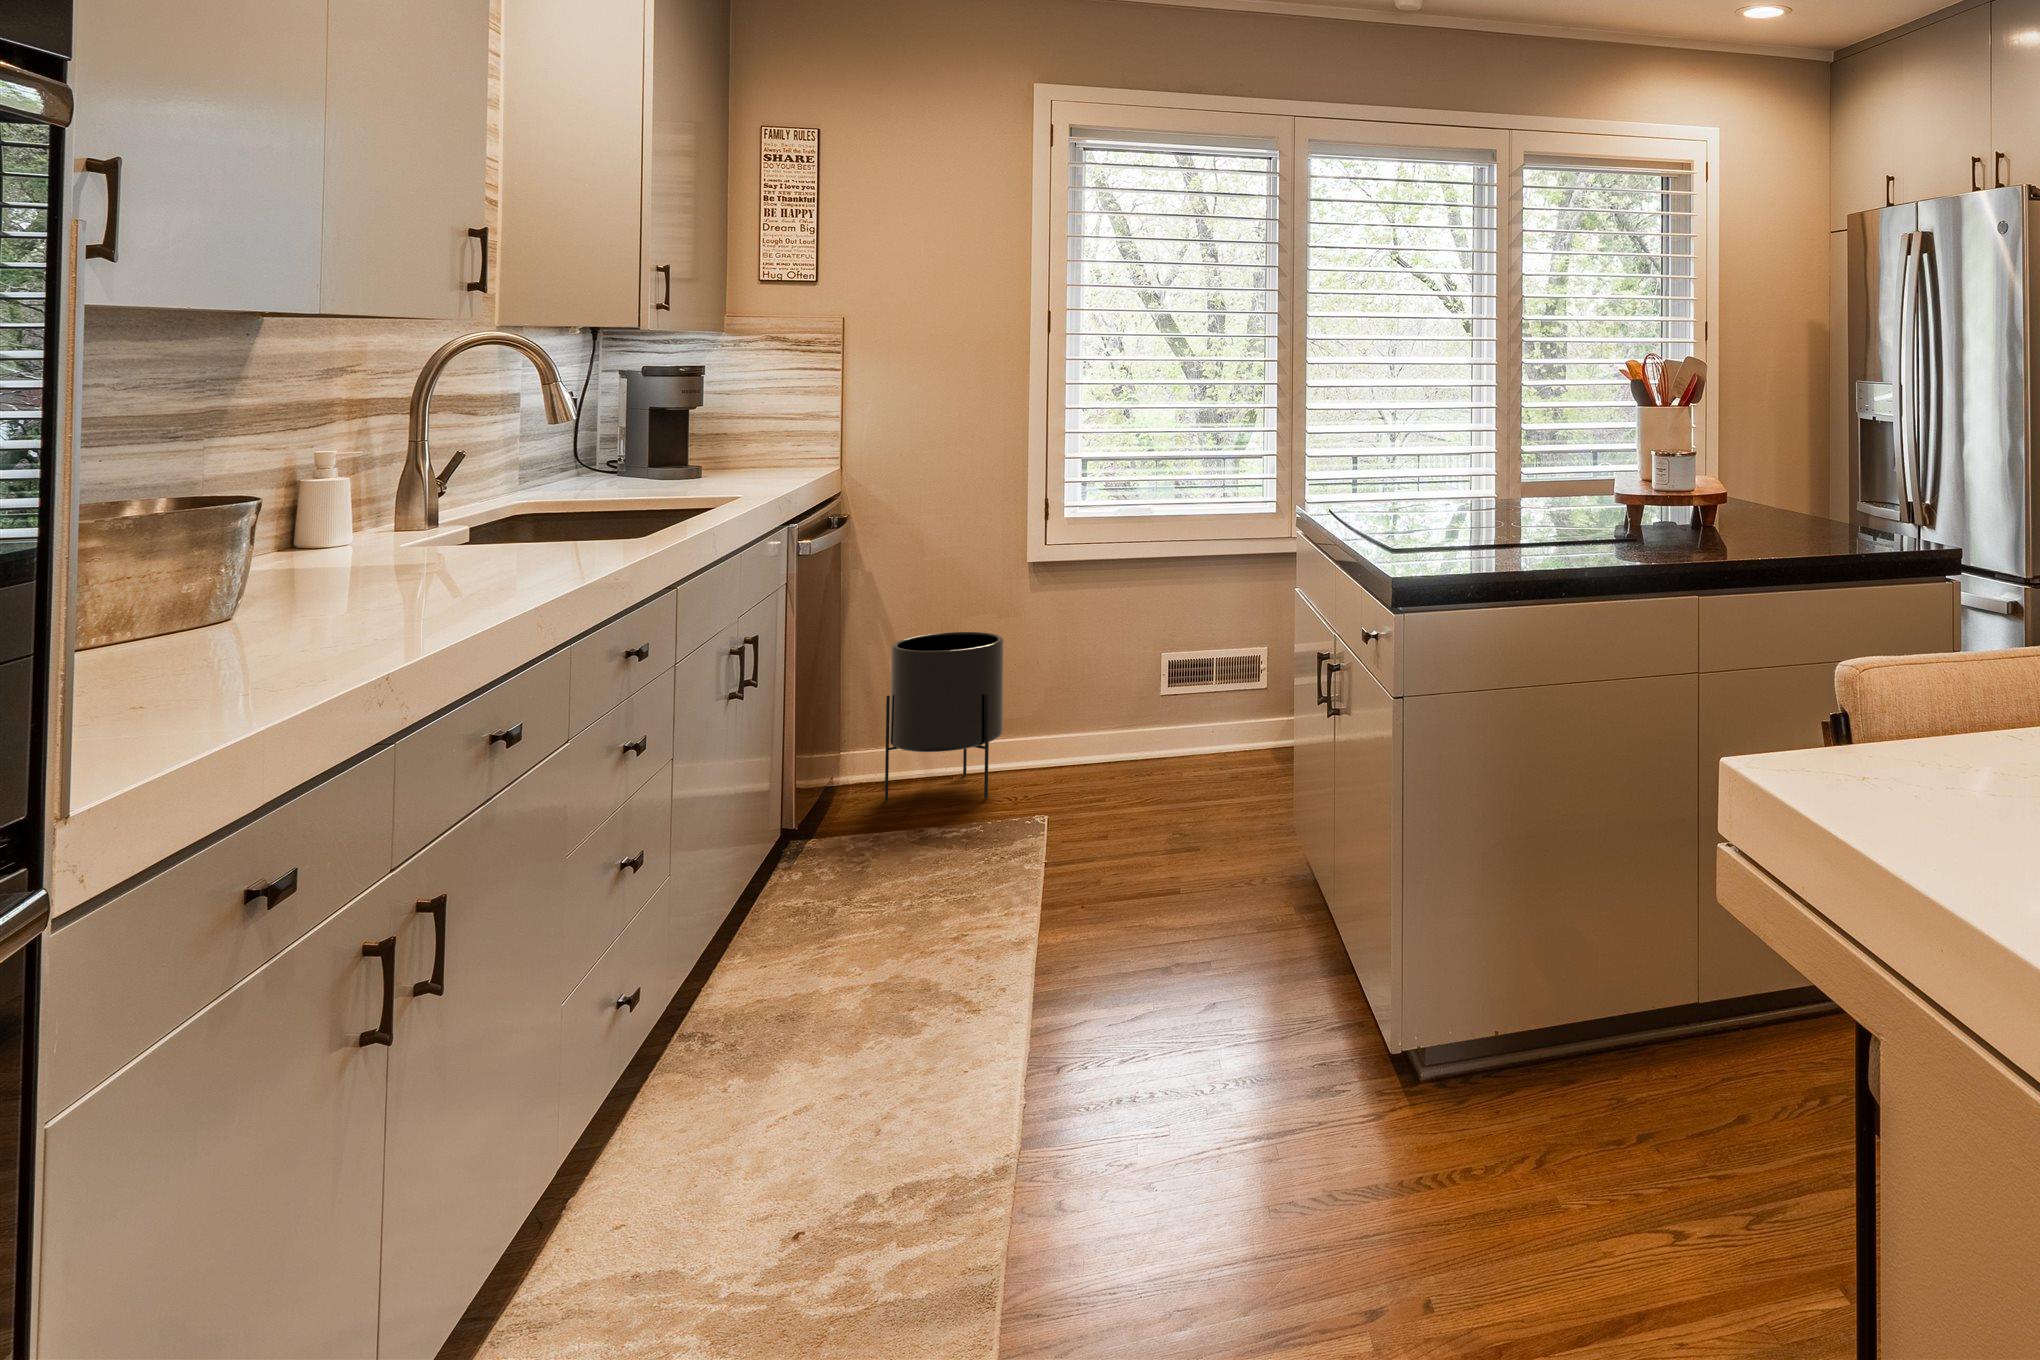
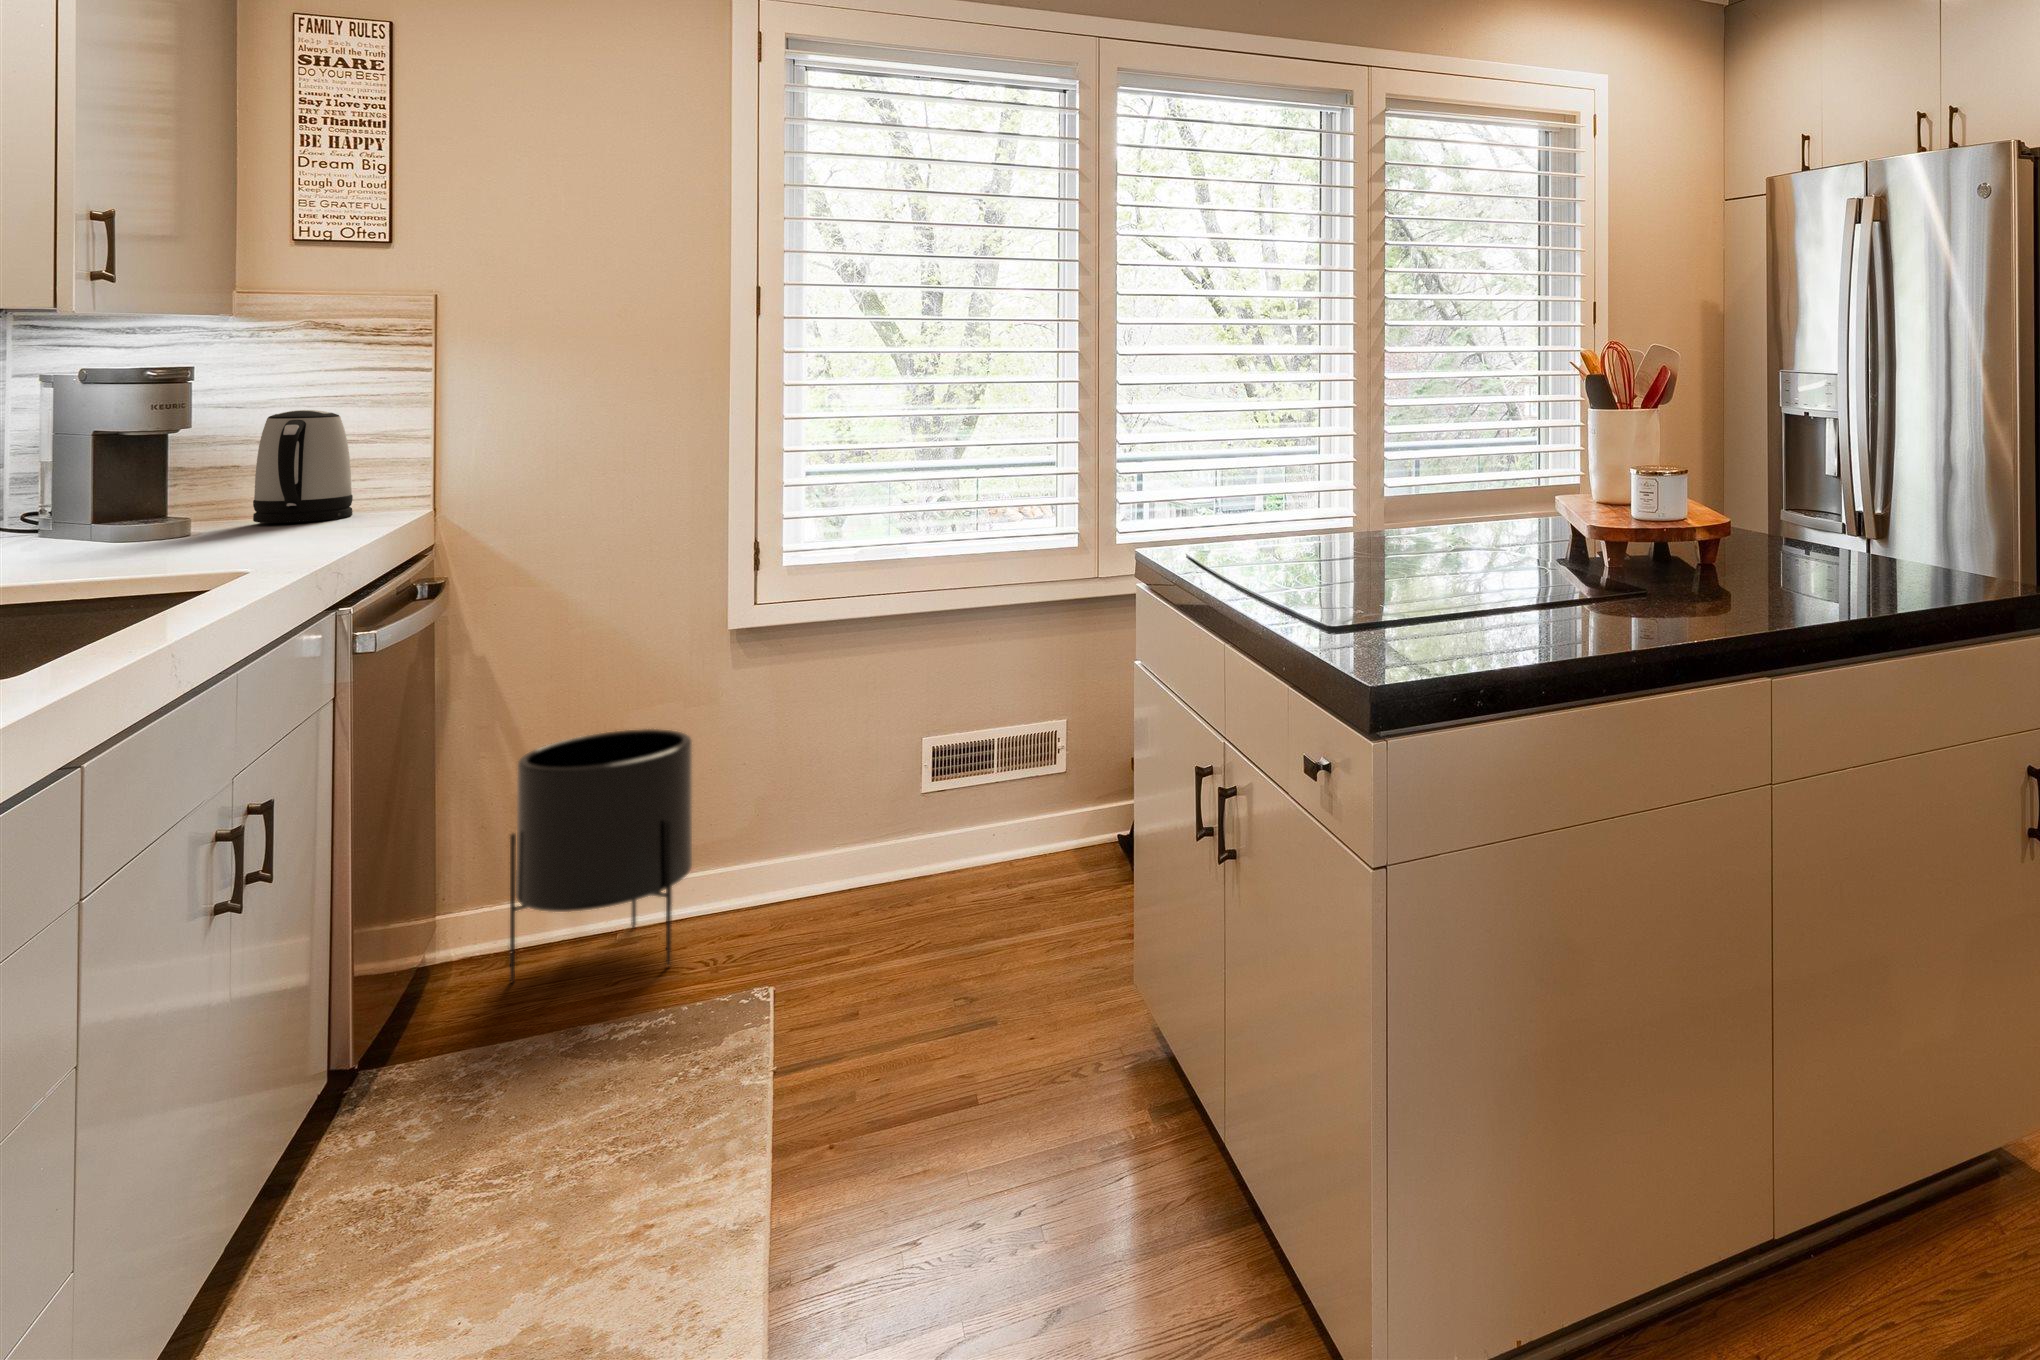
kettle: none [733,398,792,474] -> present [253,410,353,523]

